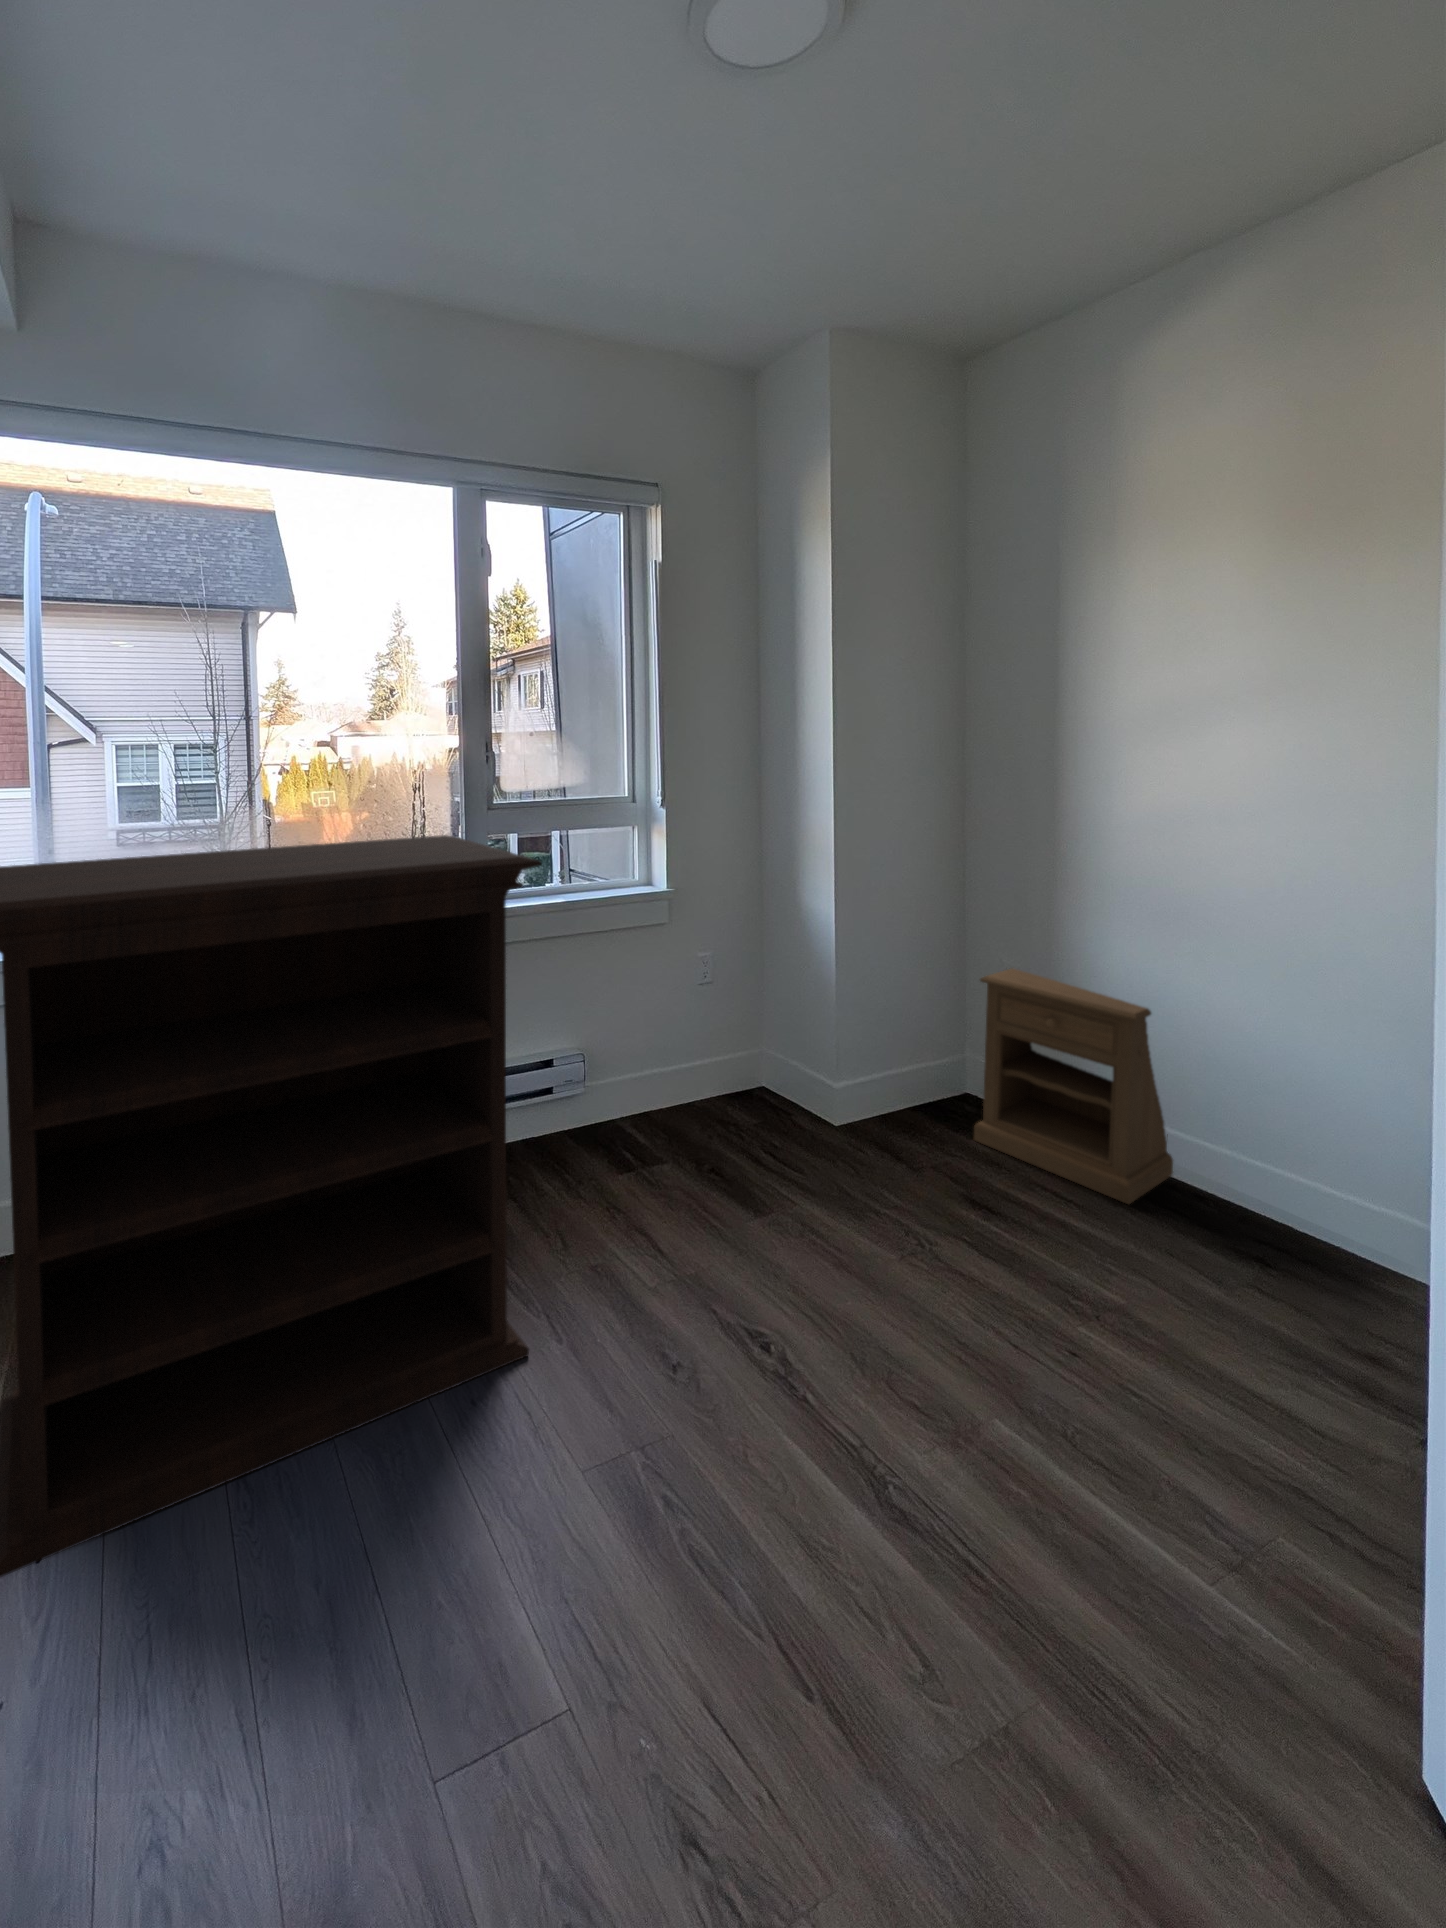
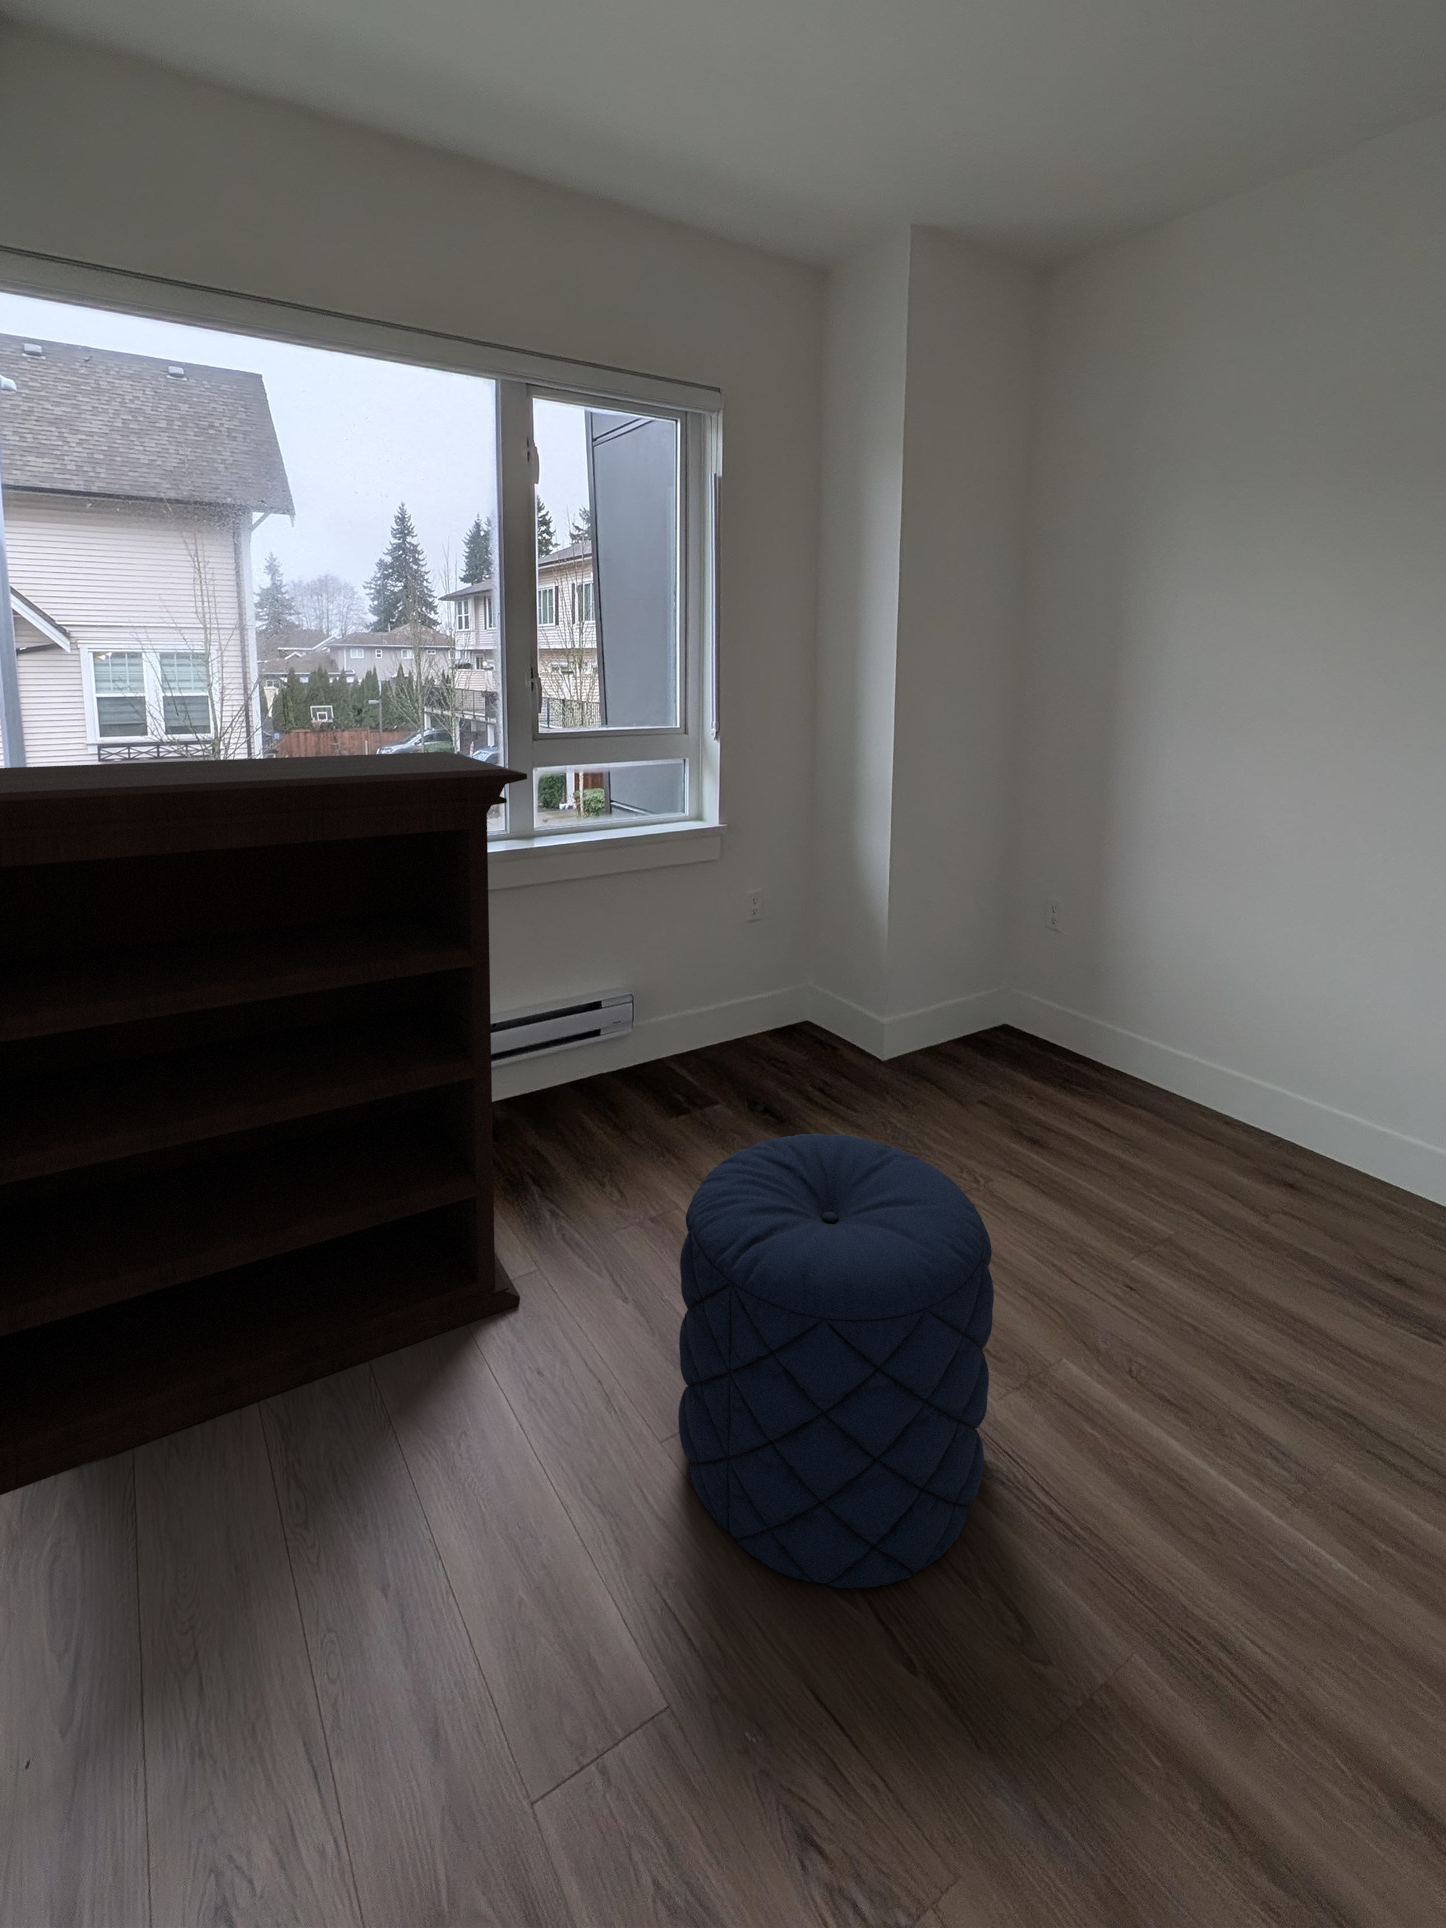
nightstand: present [974,969,1173,1204] -> none [1034,903,1256,1156]
pouf: none [702,1189,994,1607] -> present [678,1133,994,1589]

